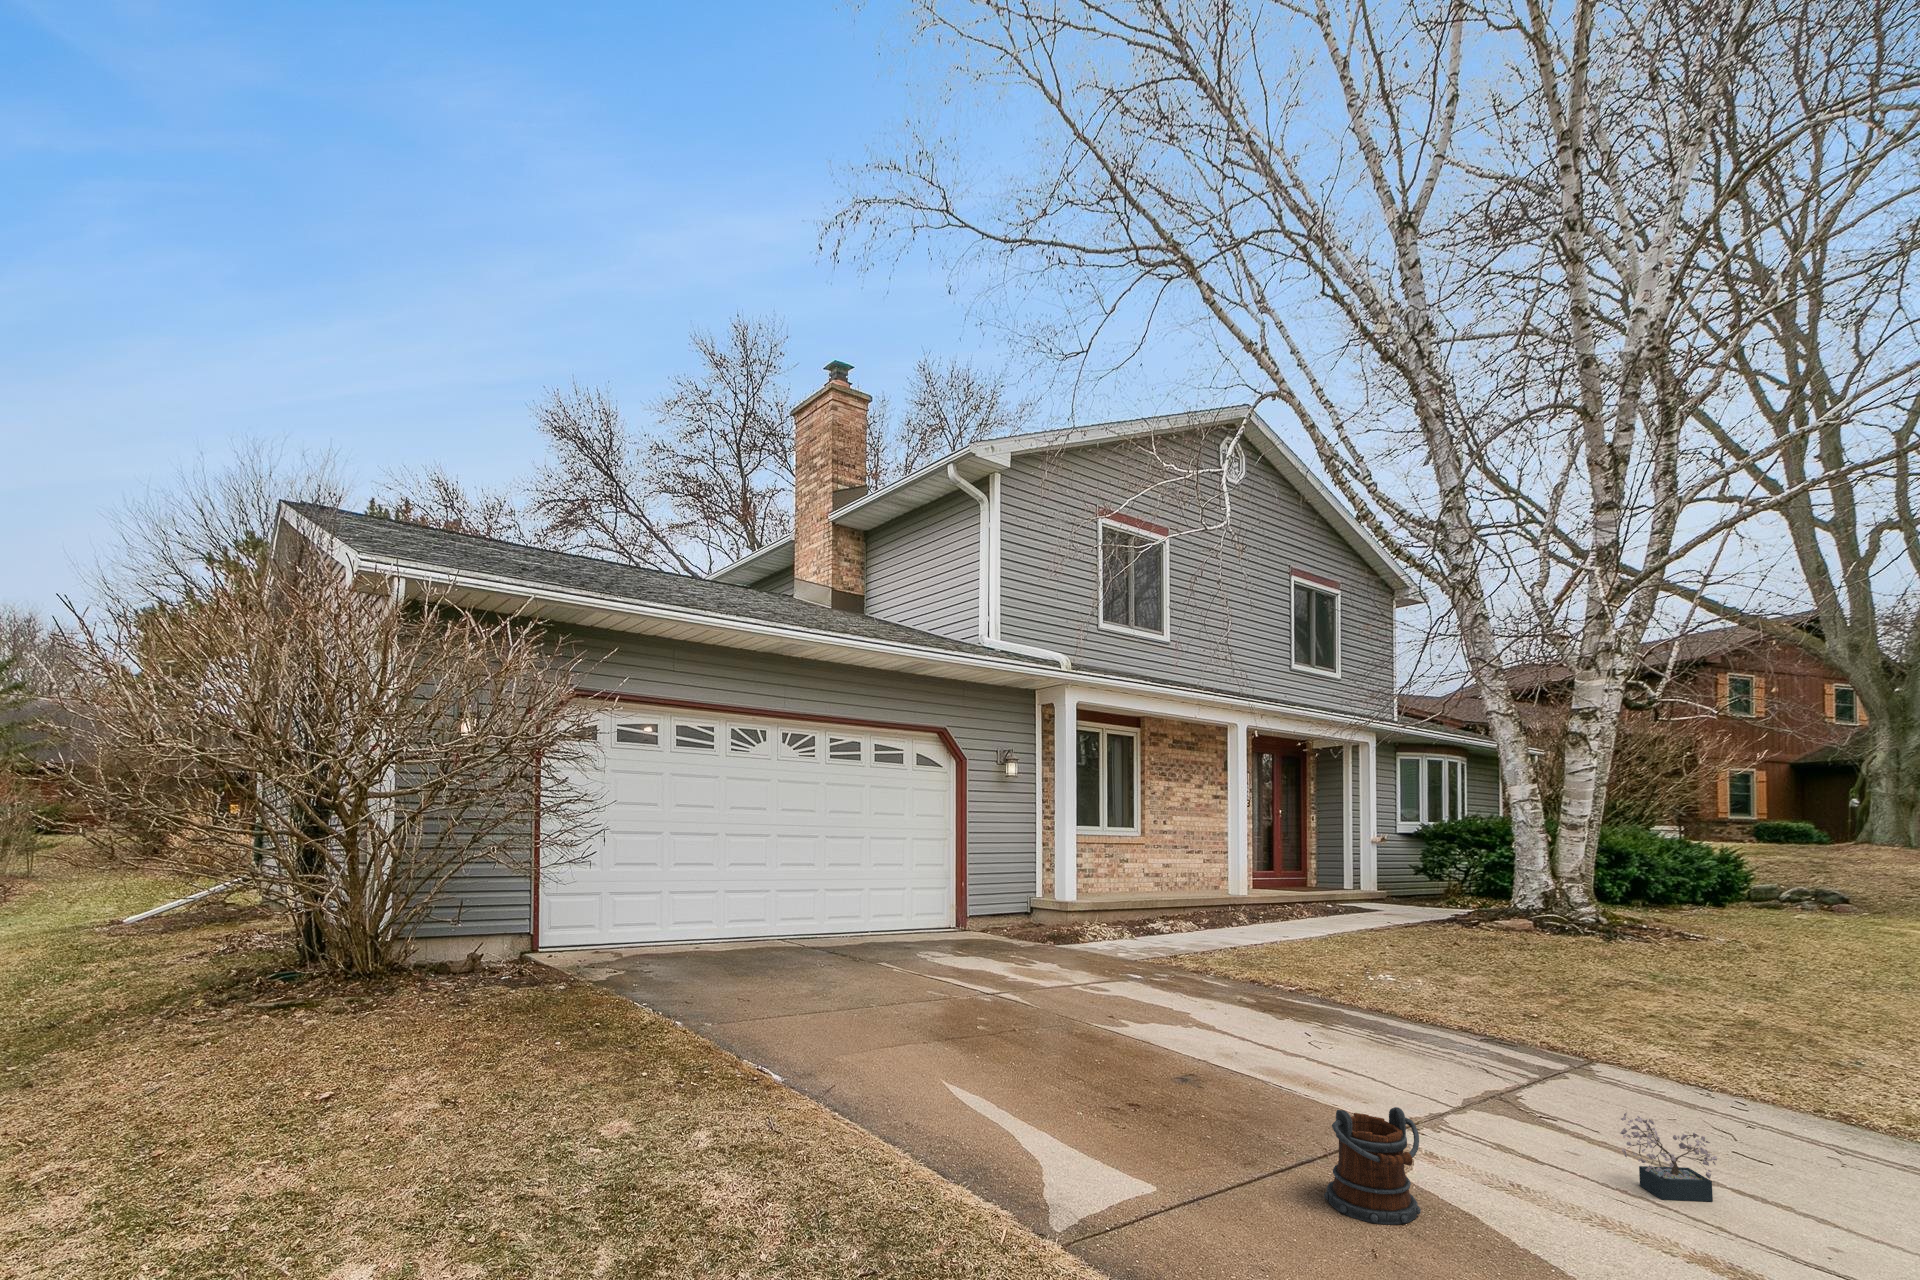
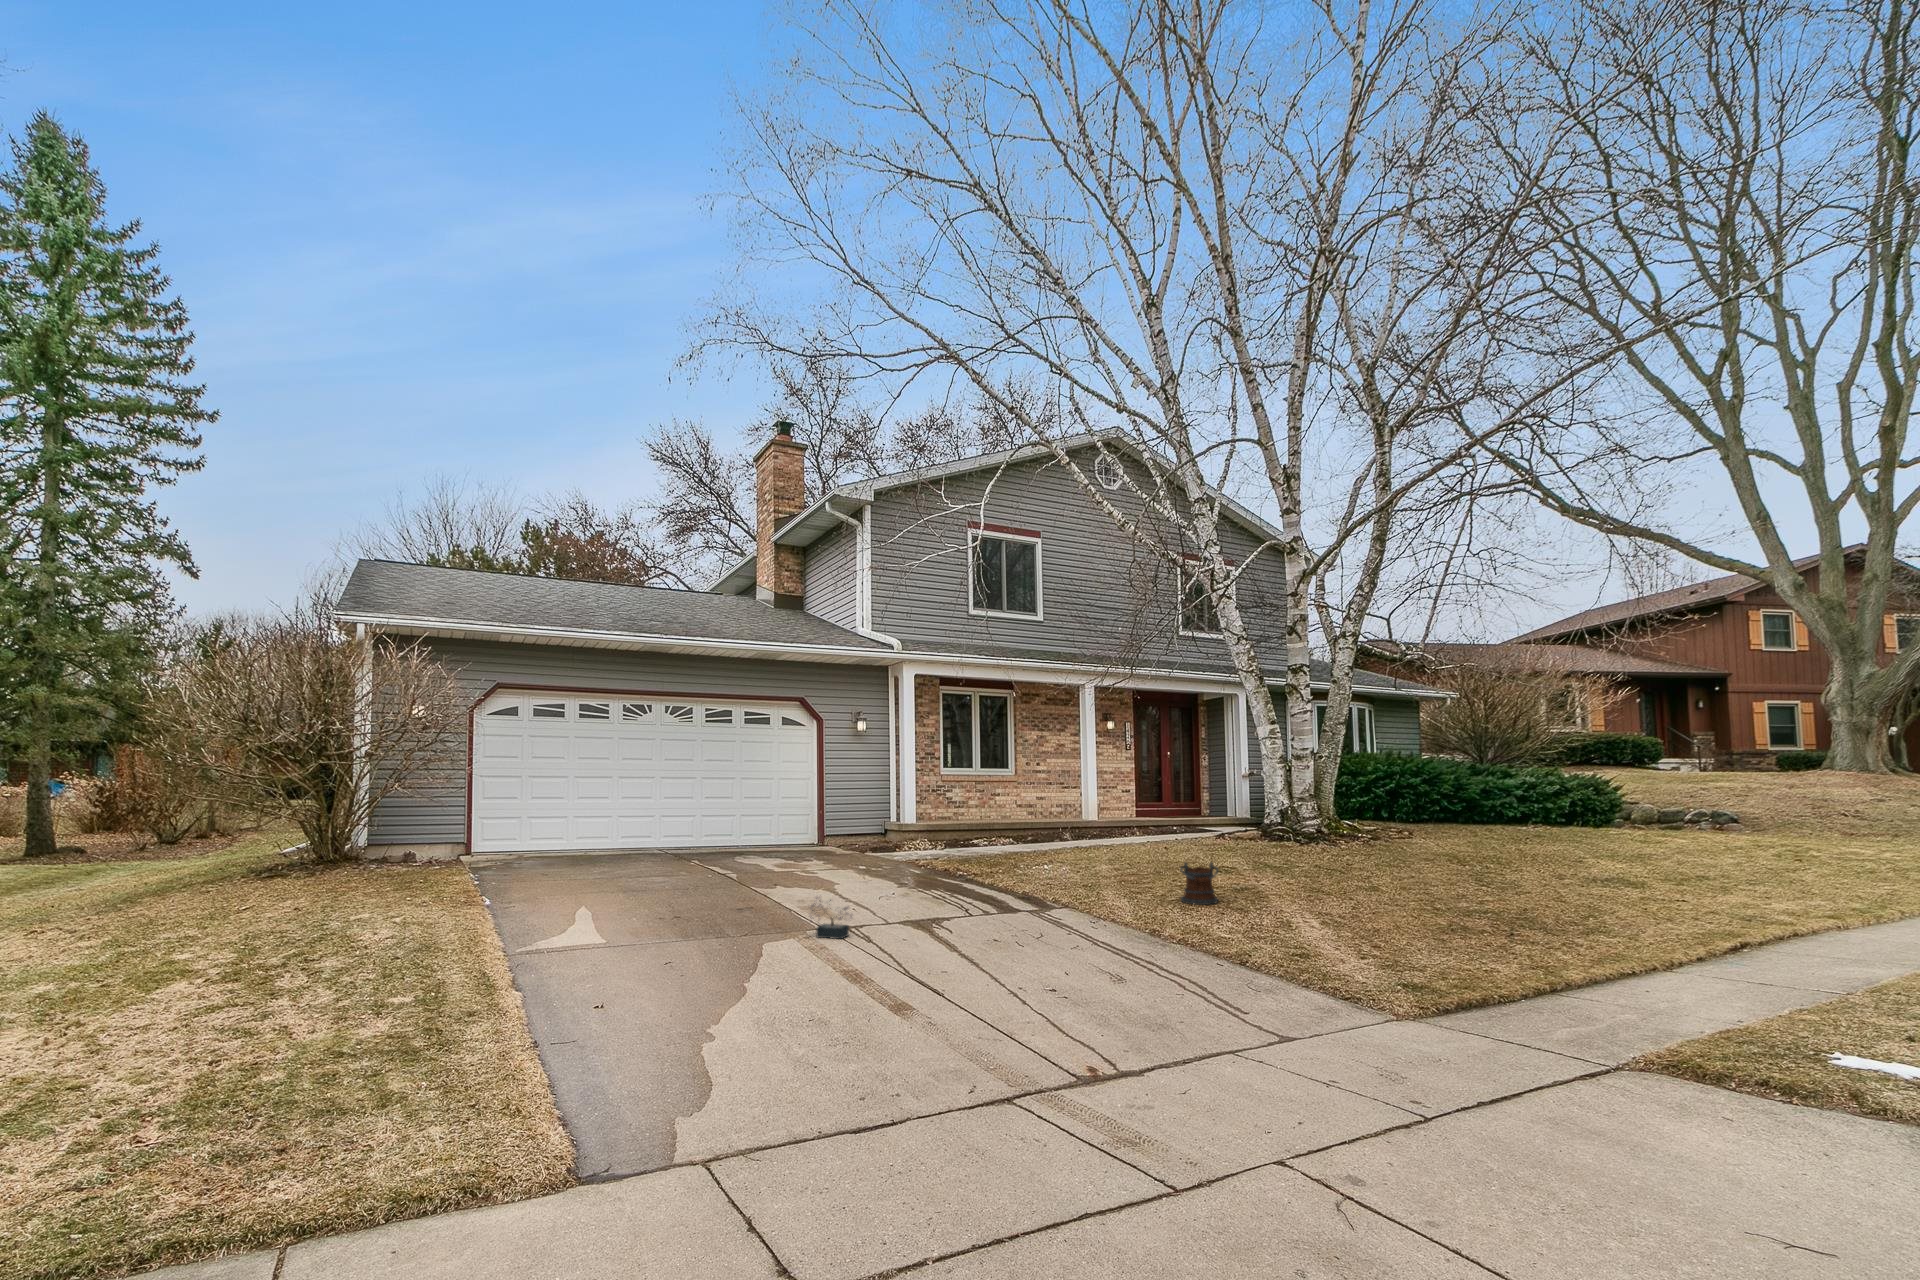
bucket: present [1324,1107,1421,1225] -> present [1180,863,1218,905]

